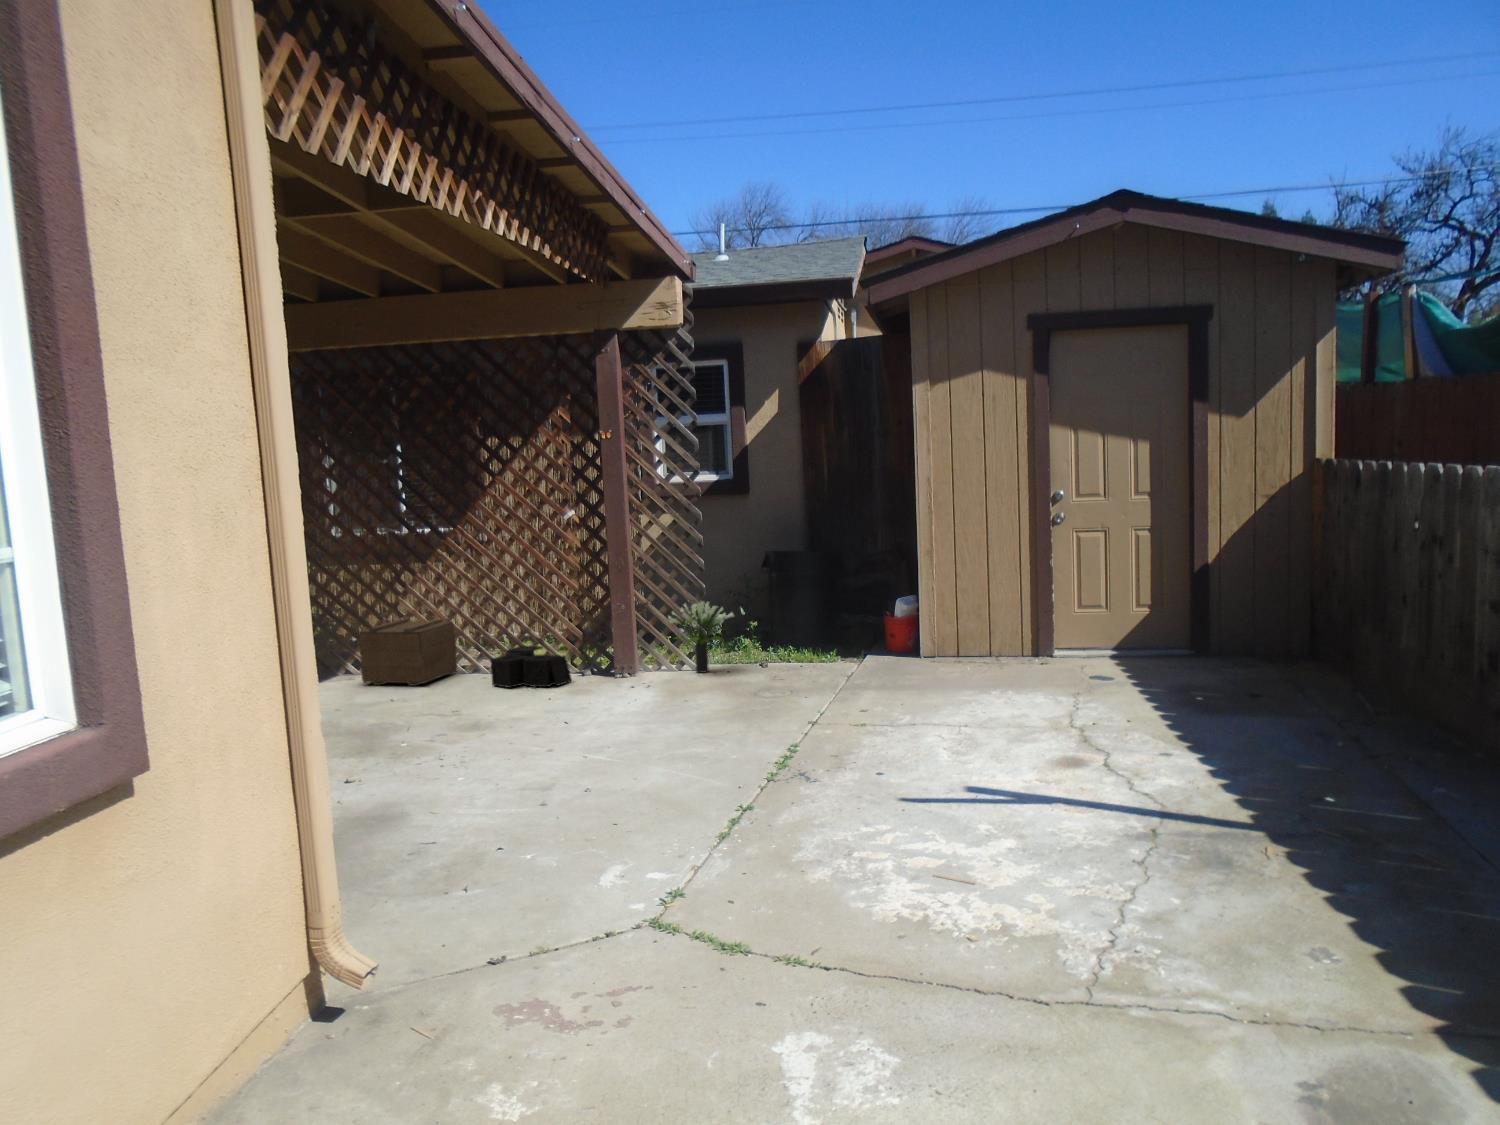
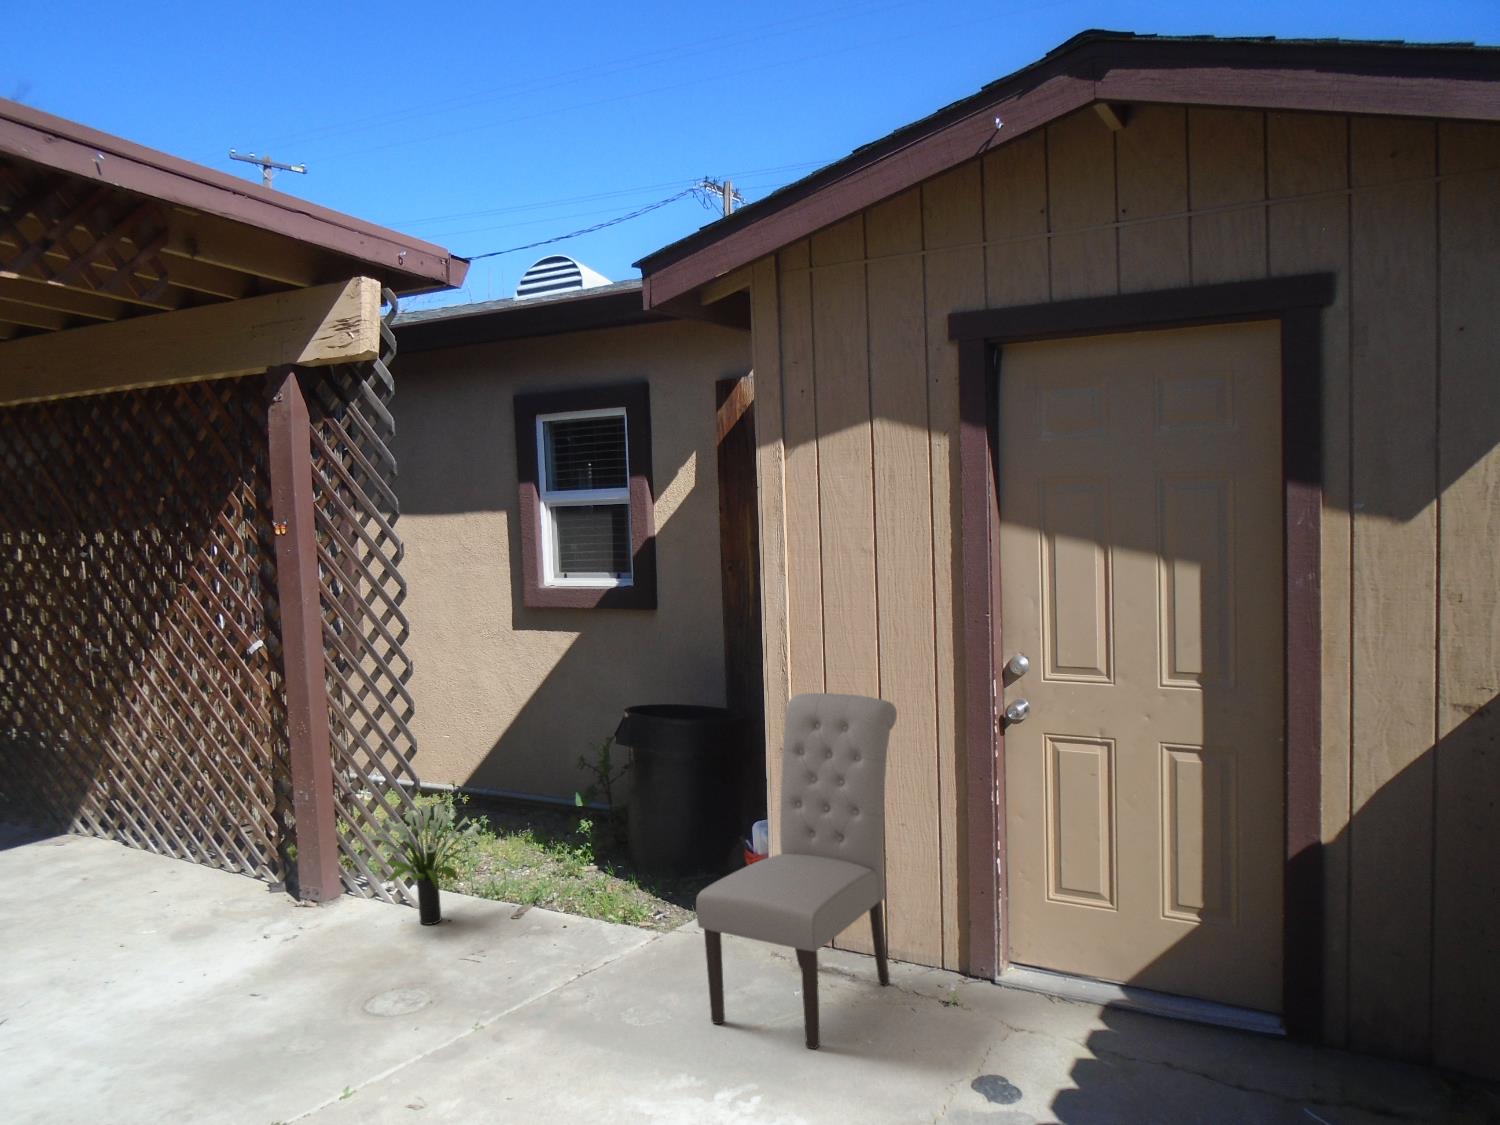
chair: none [927,515,1000,680] -> present [696,693,897,1049]
wooden crate: present [358,619,457,686] -> none [15,778,162,891]
storage bin: present [491,646,572,688] -> none [134,839,244,929]

